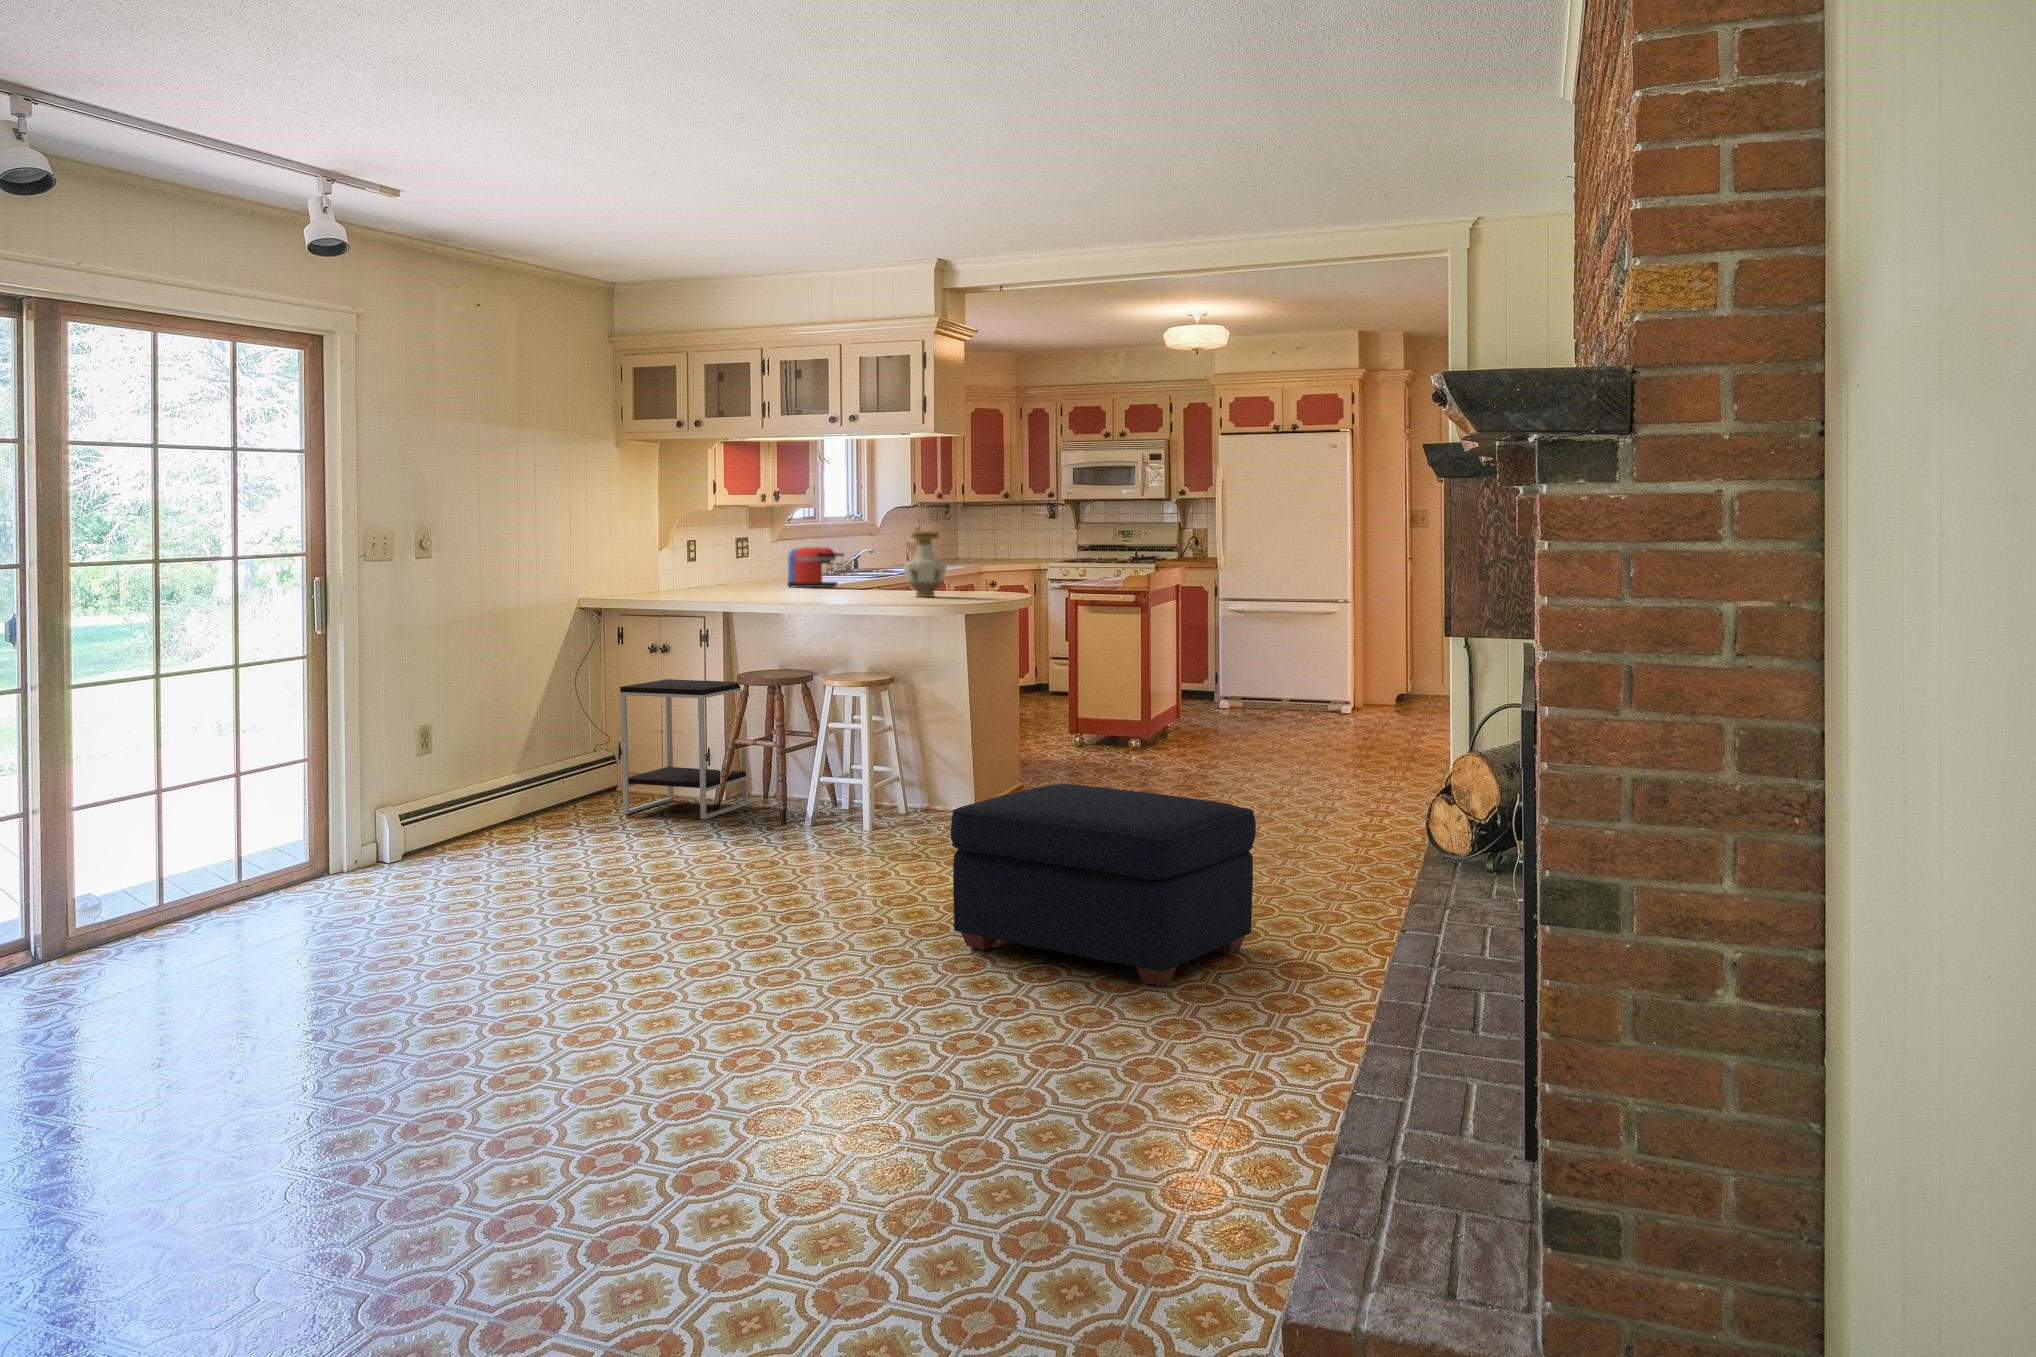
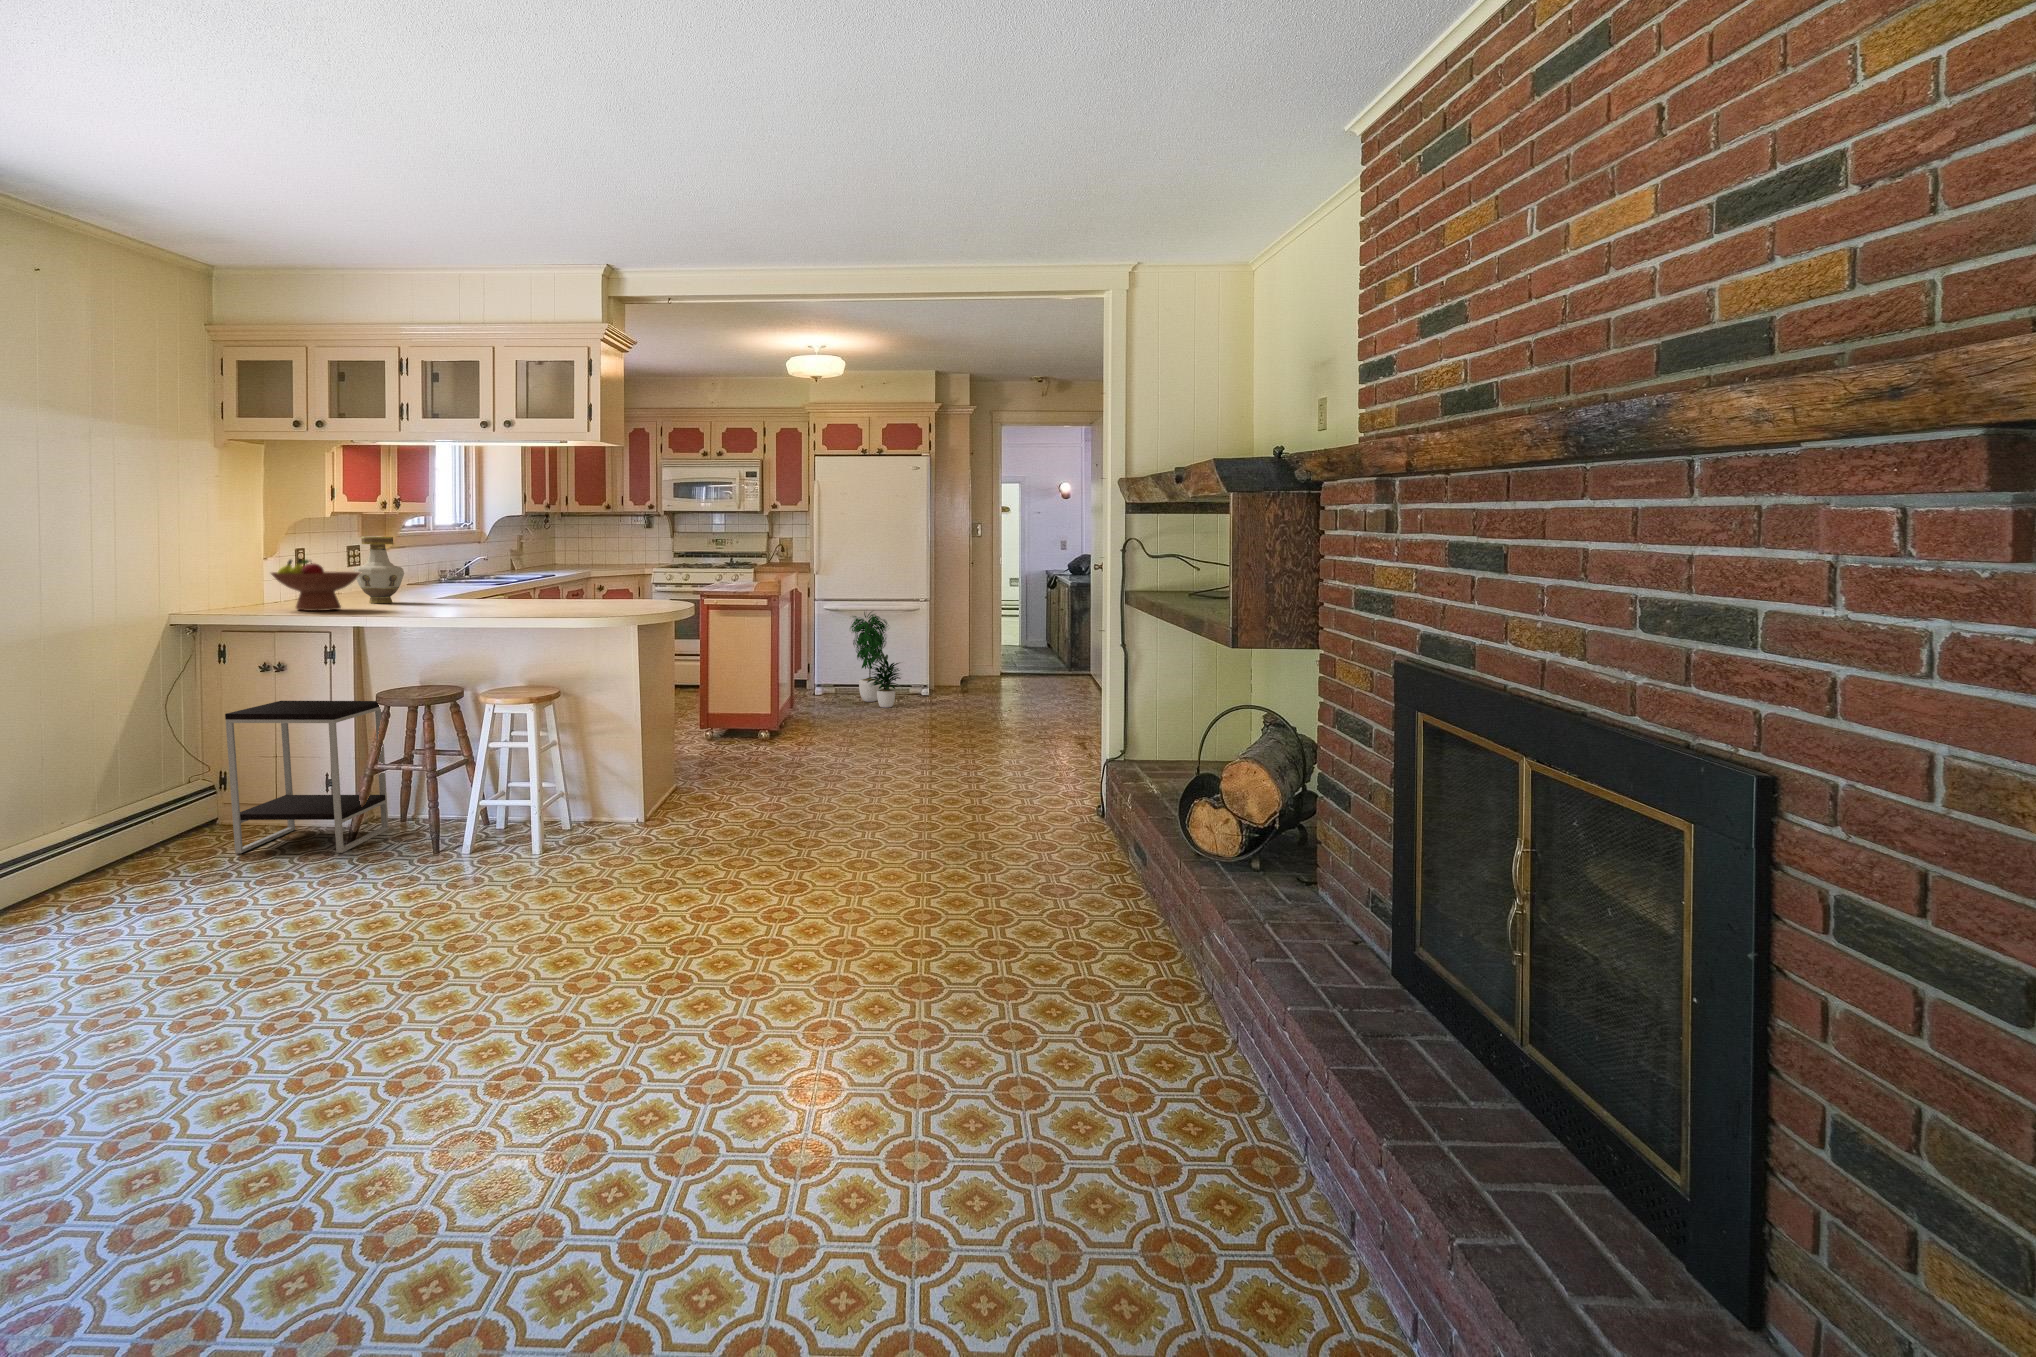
vase: present [904,532,947,597] -> present [354,537,404,603]
coffee maker: present [787,547,843,588] -> none [410,556,474,597]
fruit bowl: none [661,548,734,596] -> present [271,559,360,611]
potted plant: none [1255,607,1315,726] -> present [850,612,901,708]
ottoman: present [951,784,1256,986] -> none [701,811,1012,1026]

